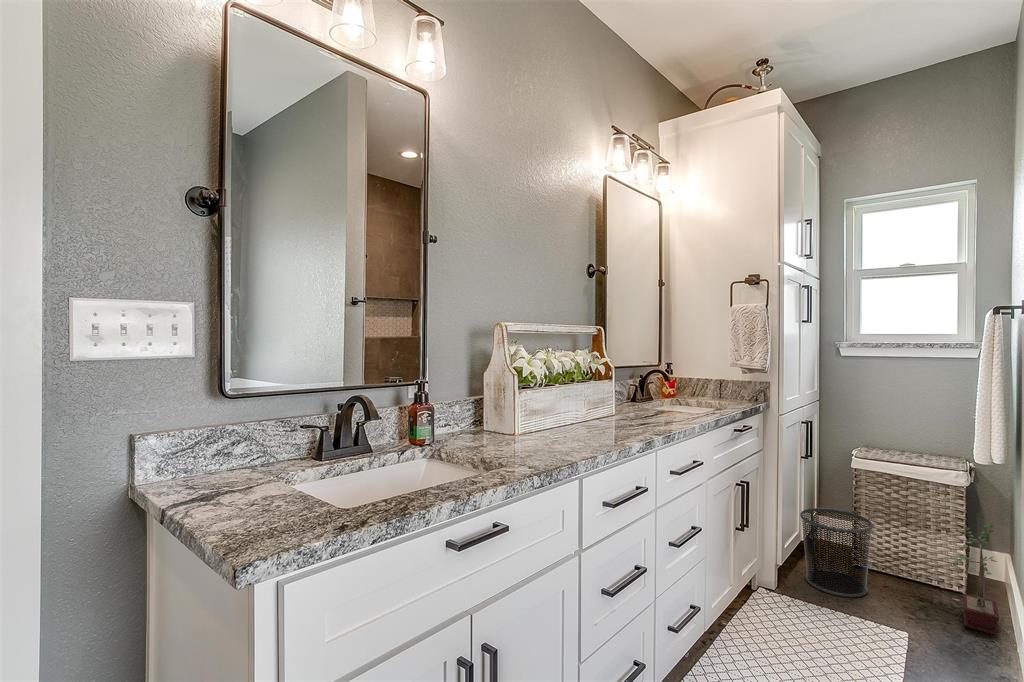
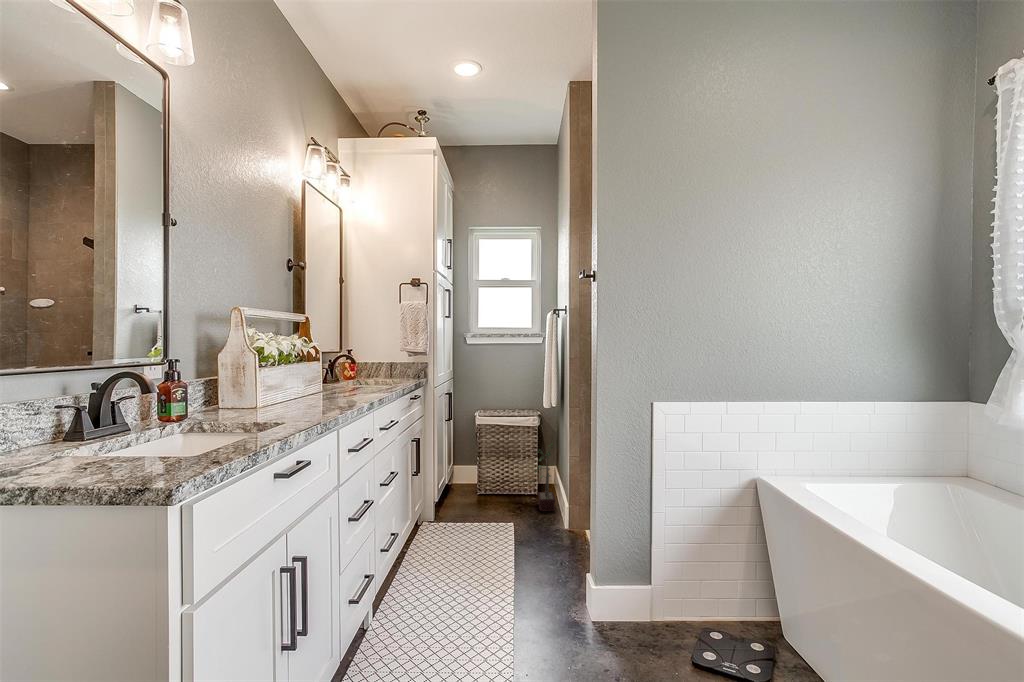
waste bin: present [800,508,874,597] -> none [447,455,492,514]

